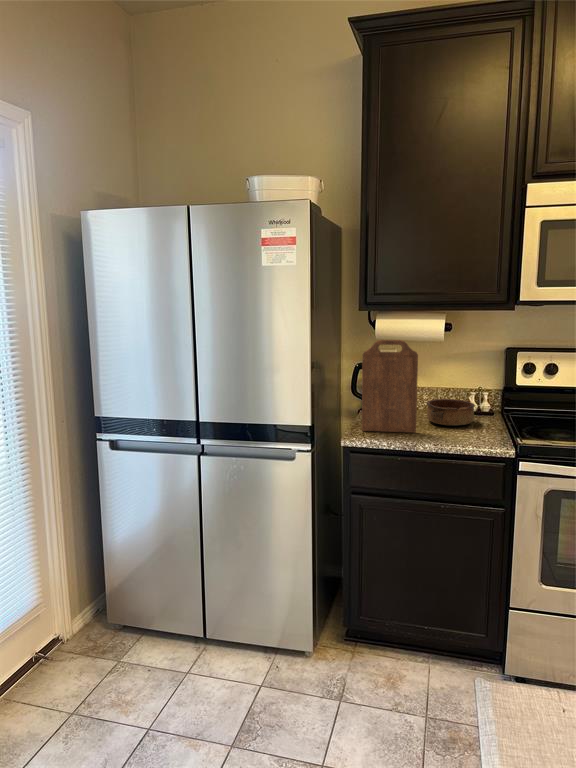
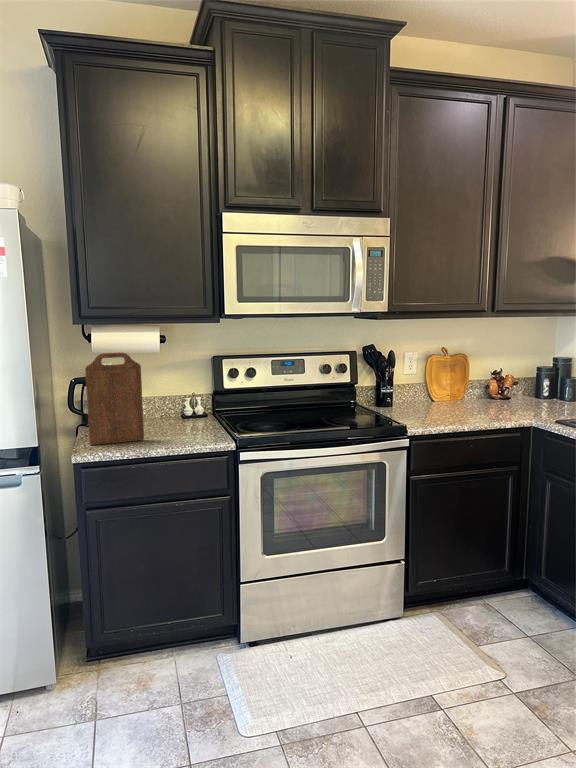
bowl: present [427,399,475,426] -> none [148,406,193,430]

